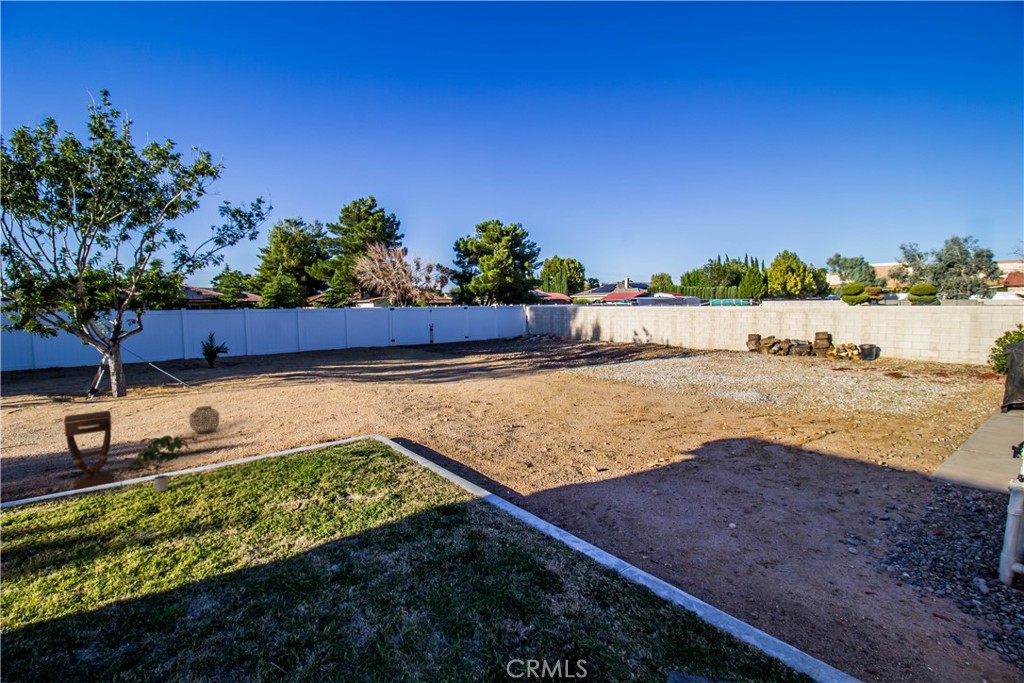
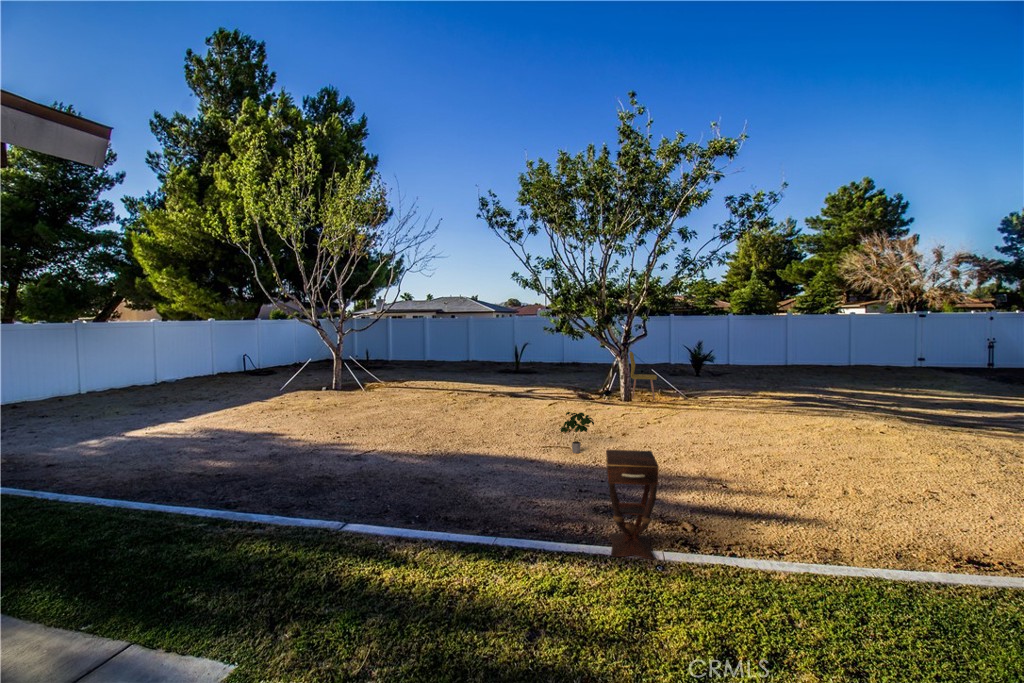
chair: none [121,347,157,394] -> present [629,352,657,399]
woven basket: present [190,406,219,434] -> none [720,446,758,486]
potted plant: present [130,435,188,492] -> present [559,412,594,453]

